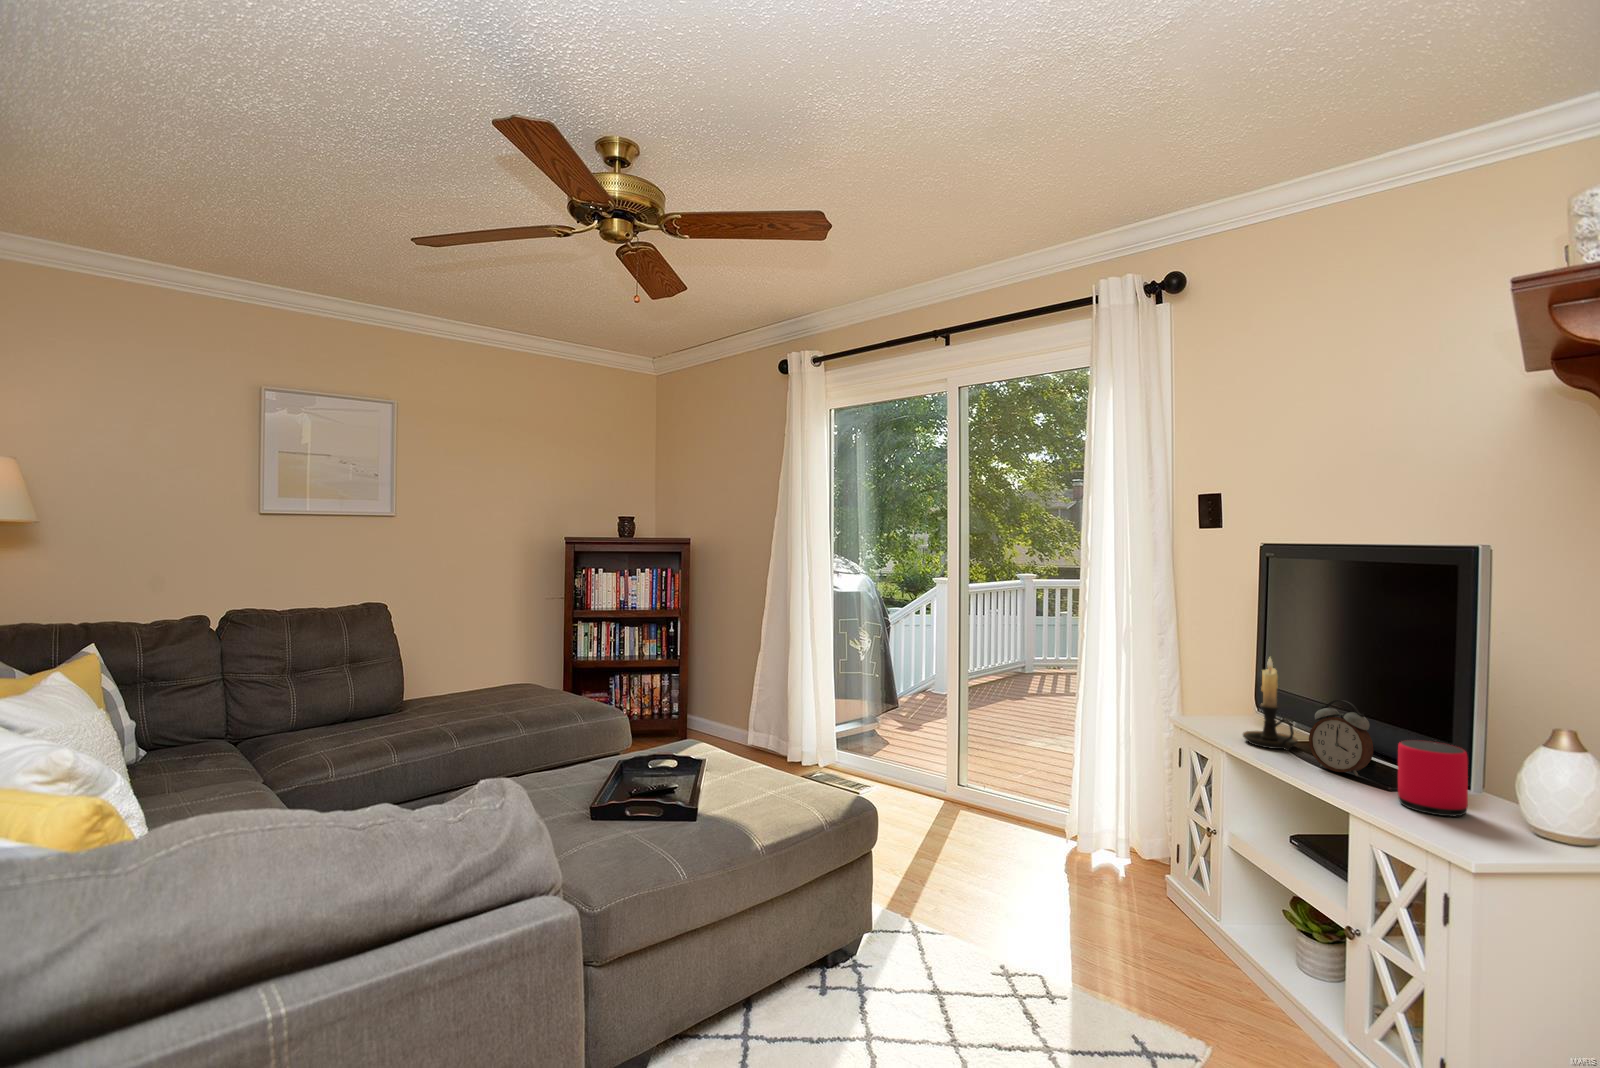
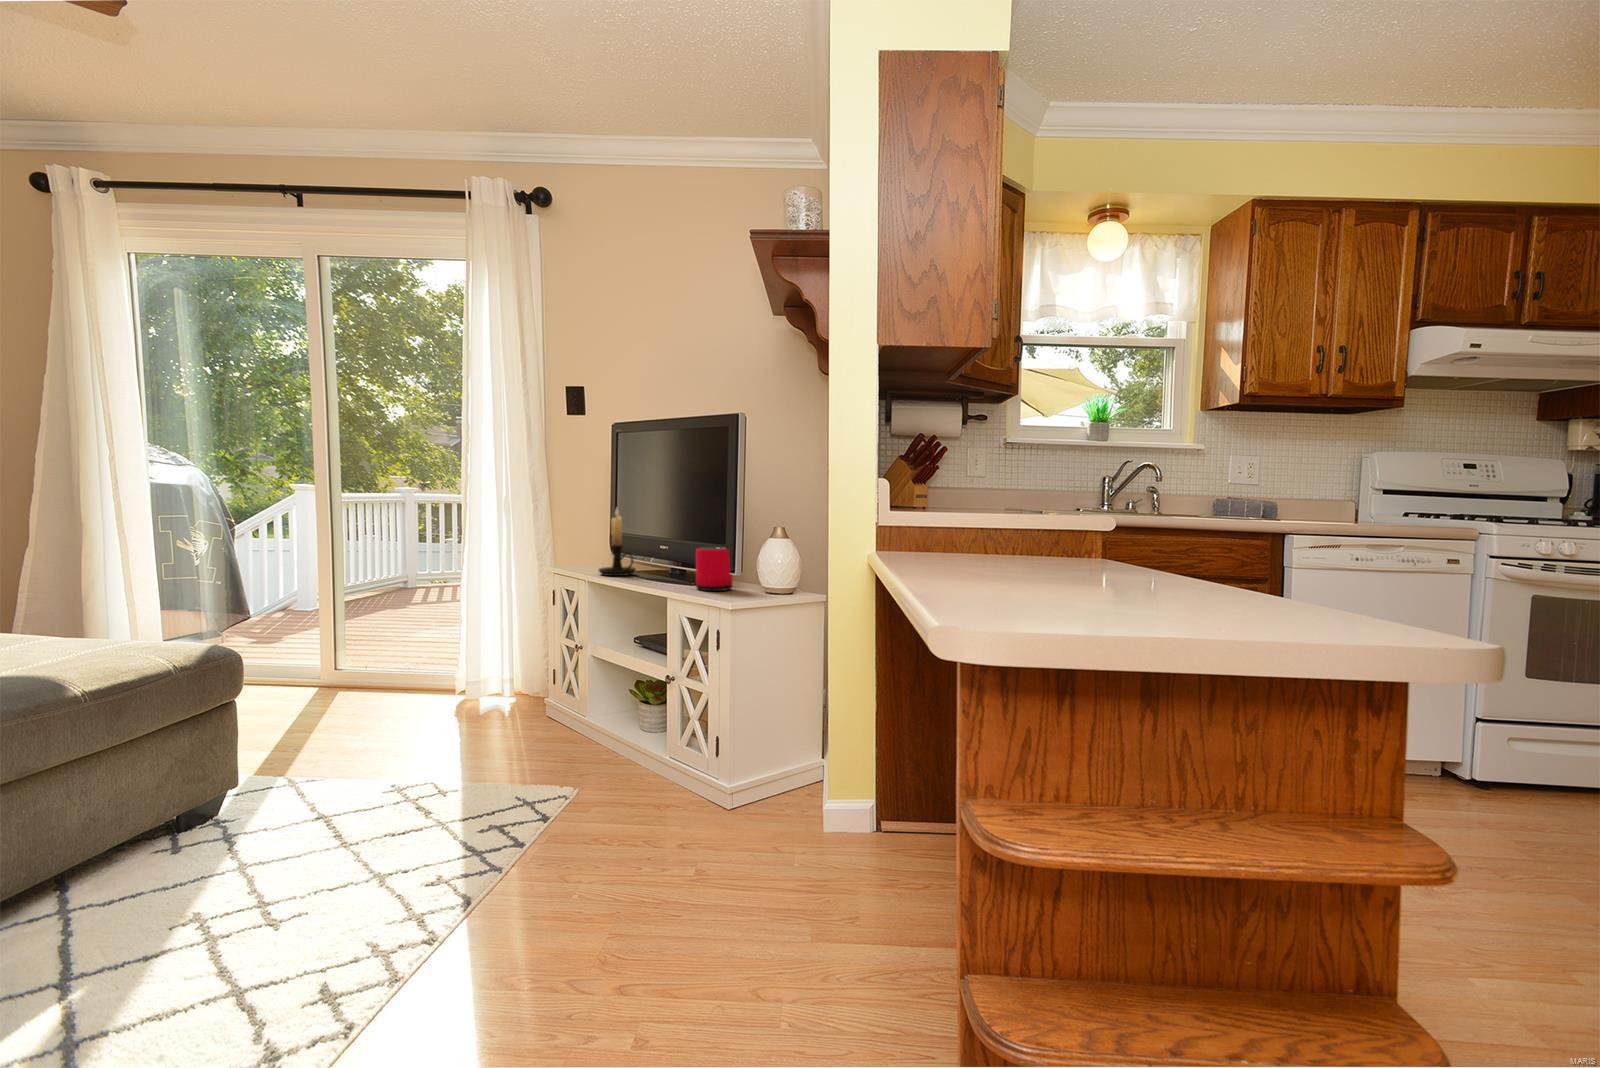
alarm clock: present [1309,700,1373,776] -> none [643,530,682,582]

